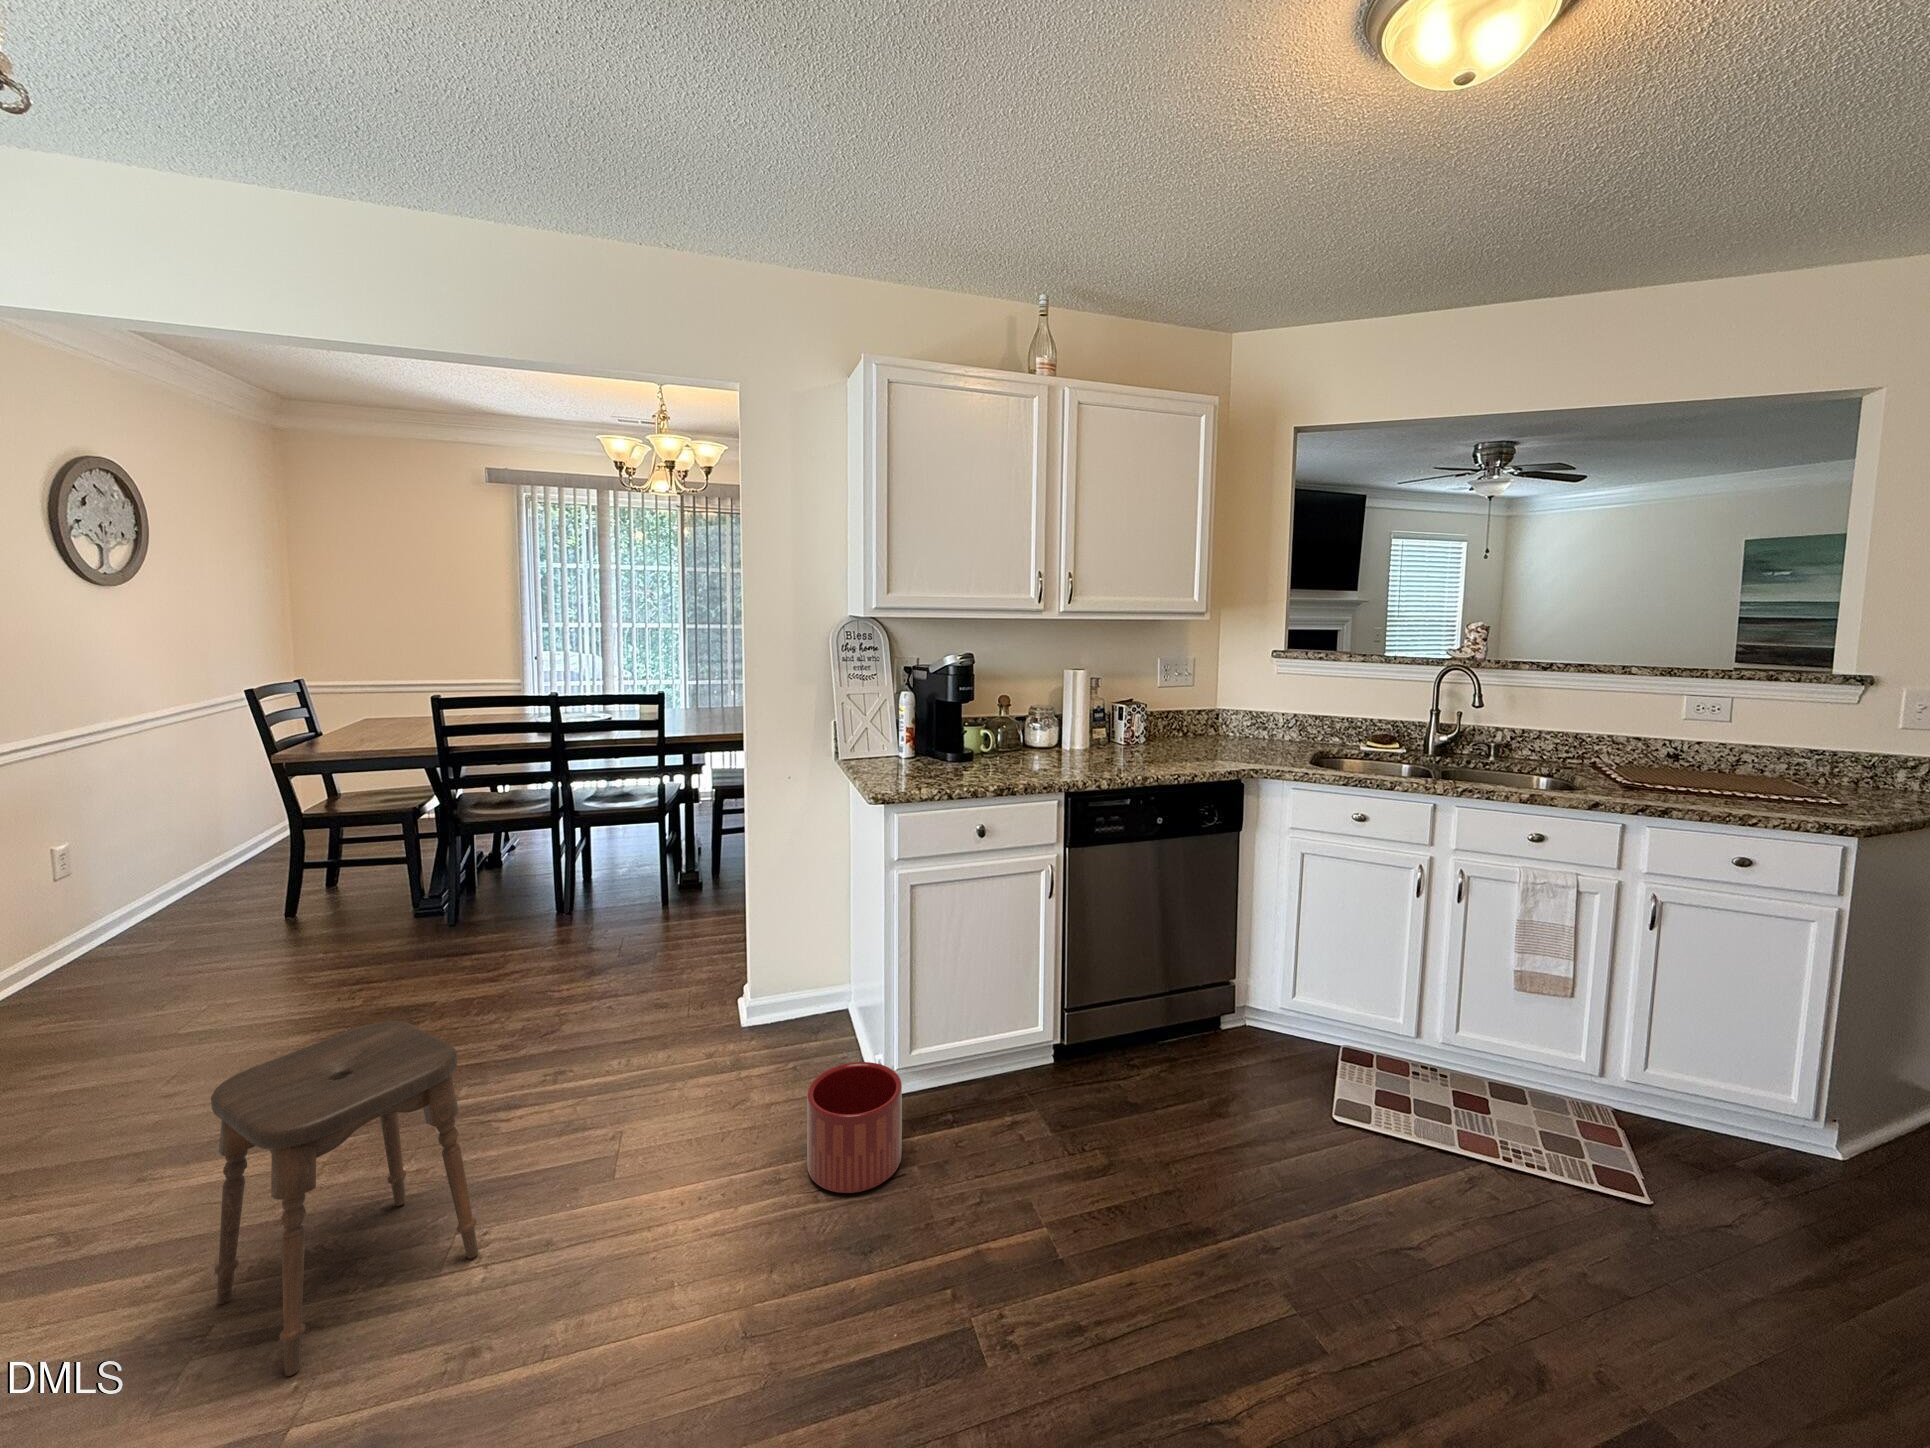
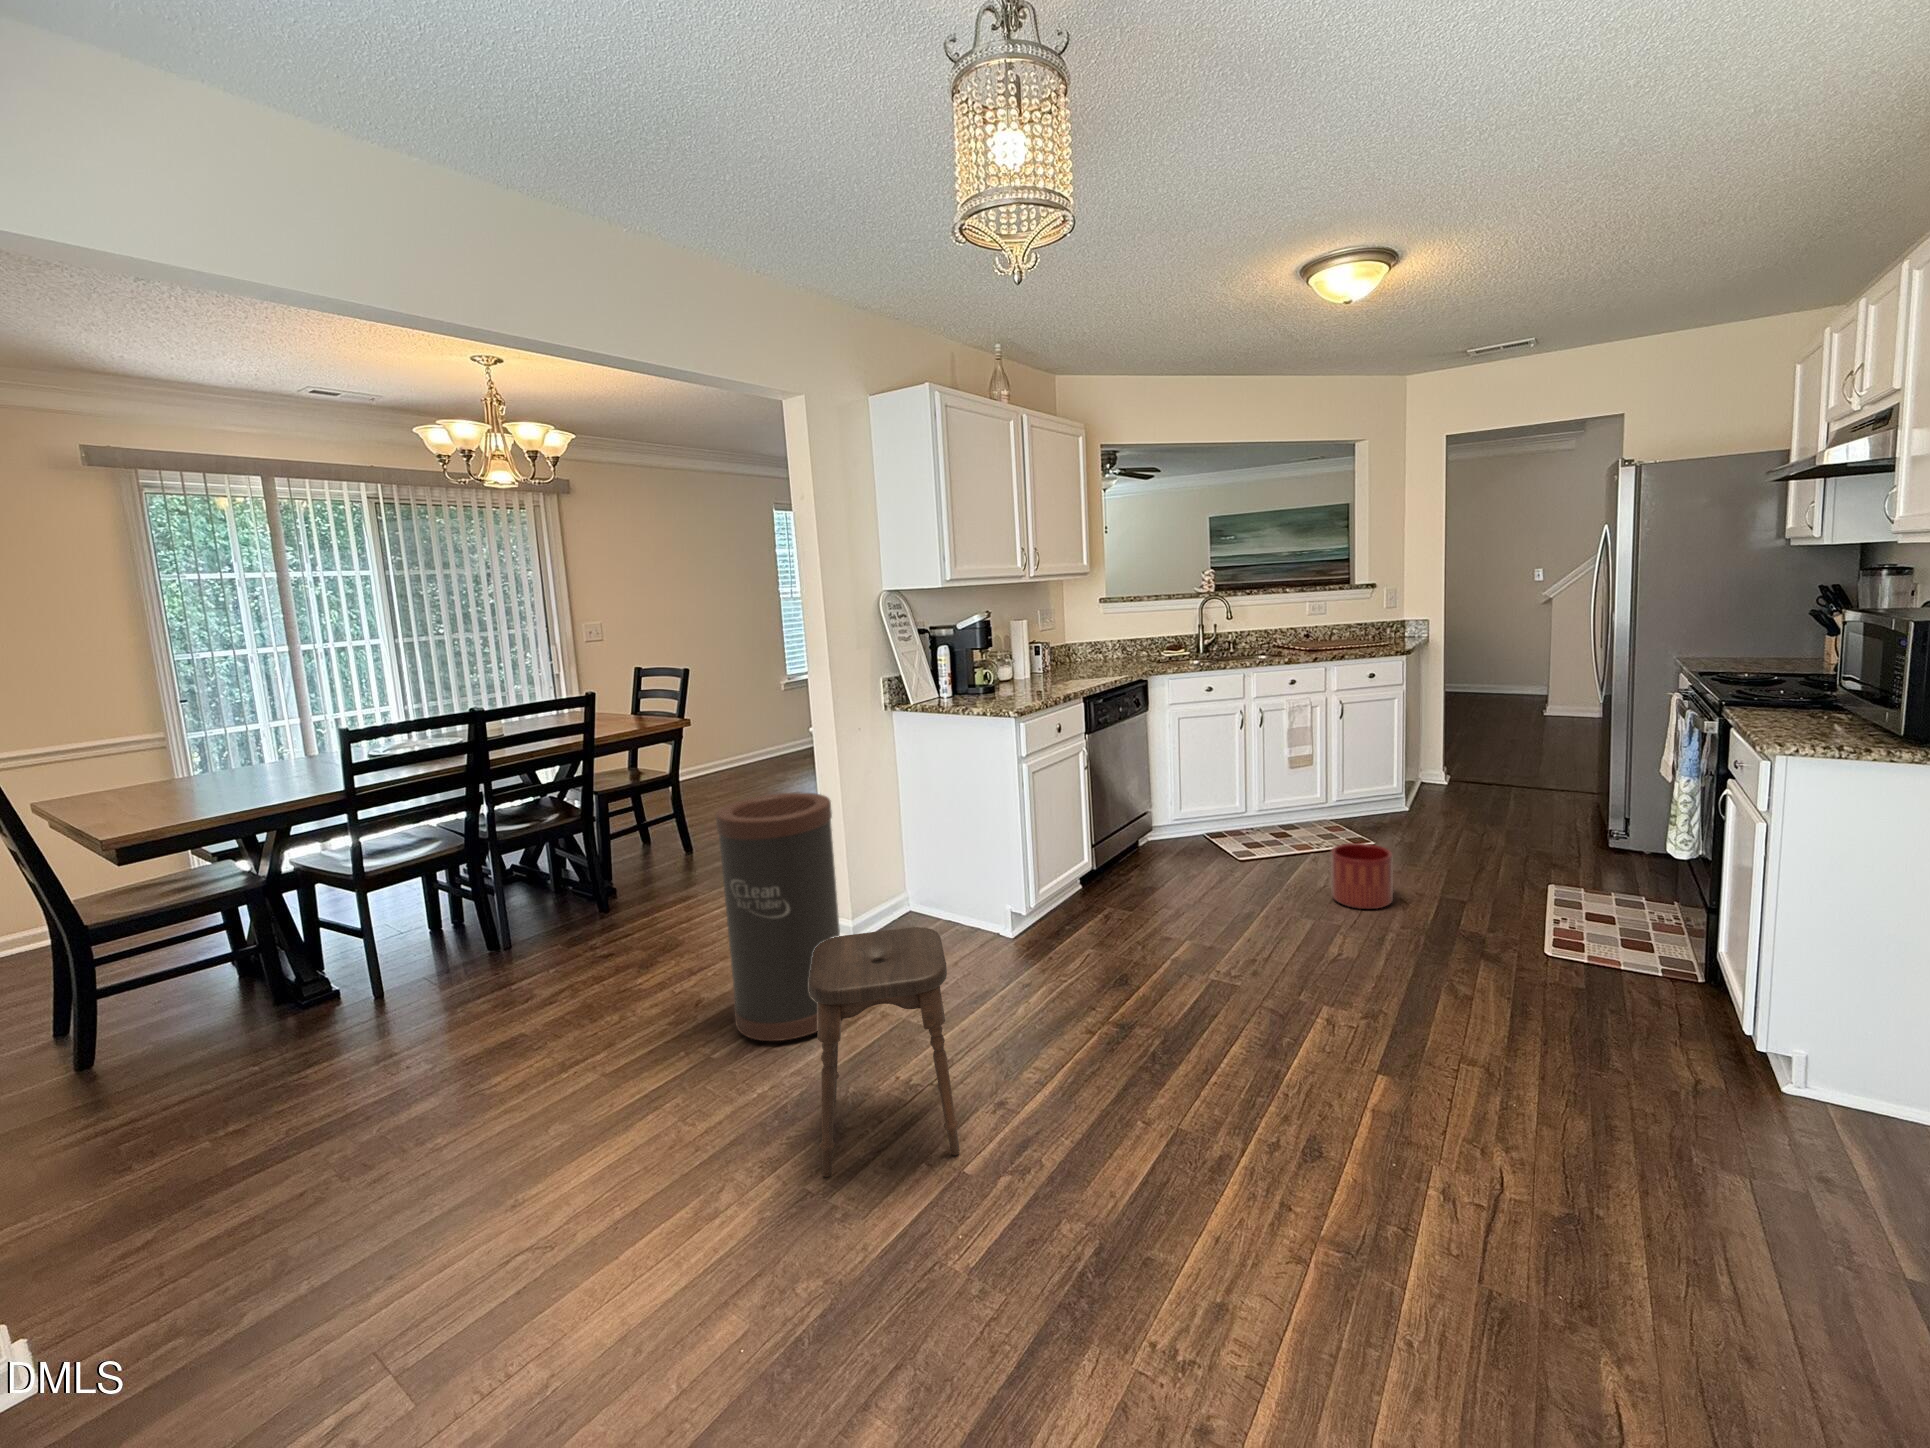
trash can: none [493,828,638,1110] -> present [716,792,840,1041]
planter: present [807,1062,902,1193] -> present [1331,843,1393,909]

